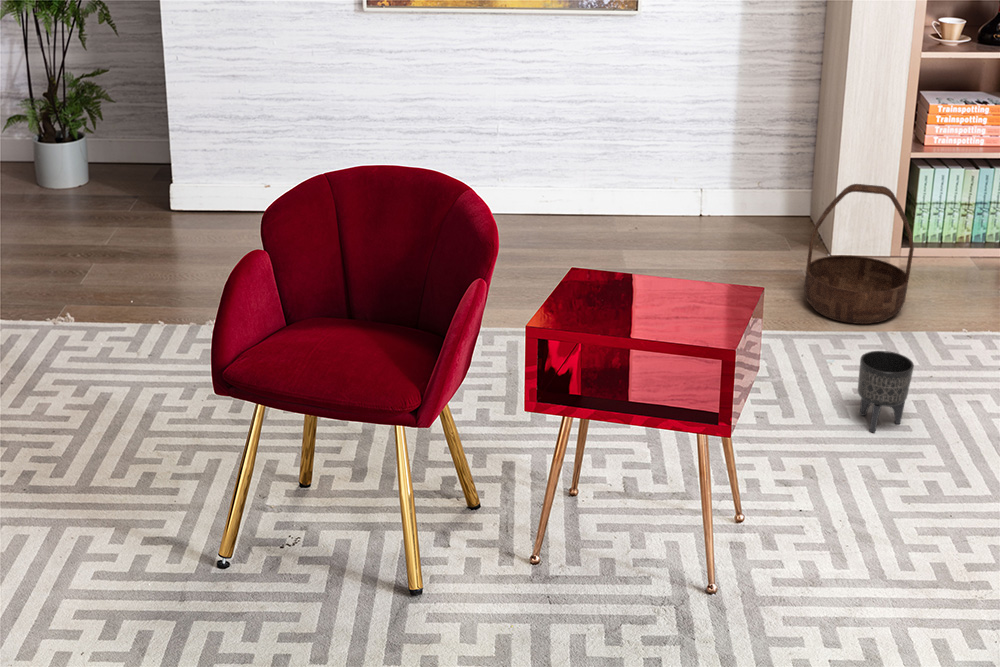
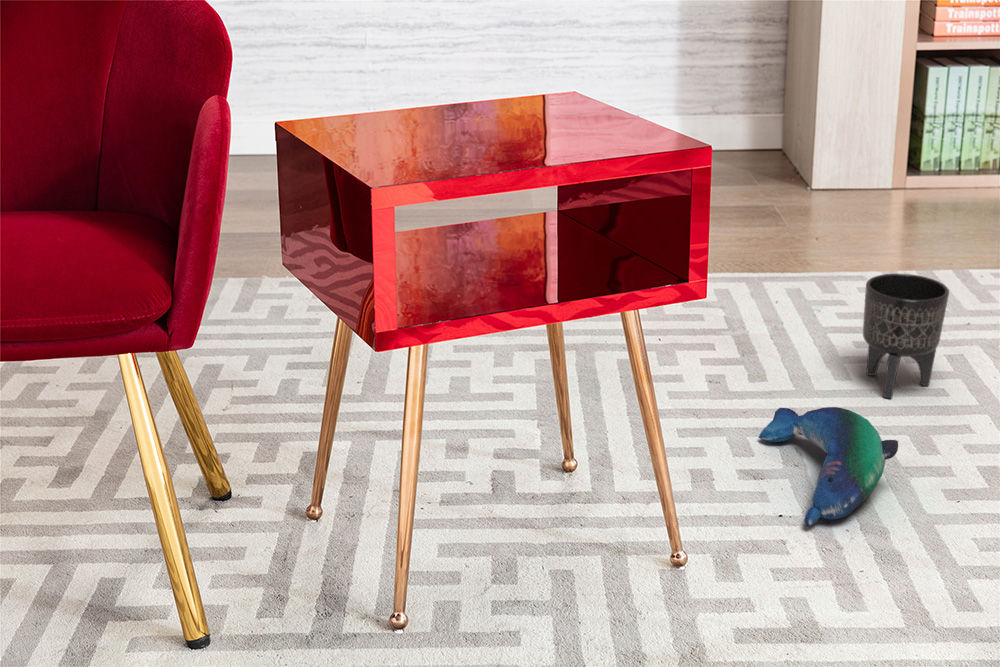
basket: present [804,184,914,324] -> none [778,65,930,262]
plush toy: none [788,440,874,518] -> present [759,407,898,526]

